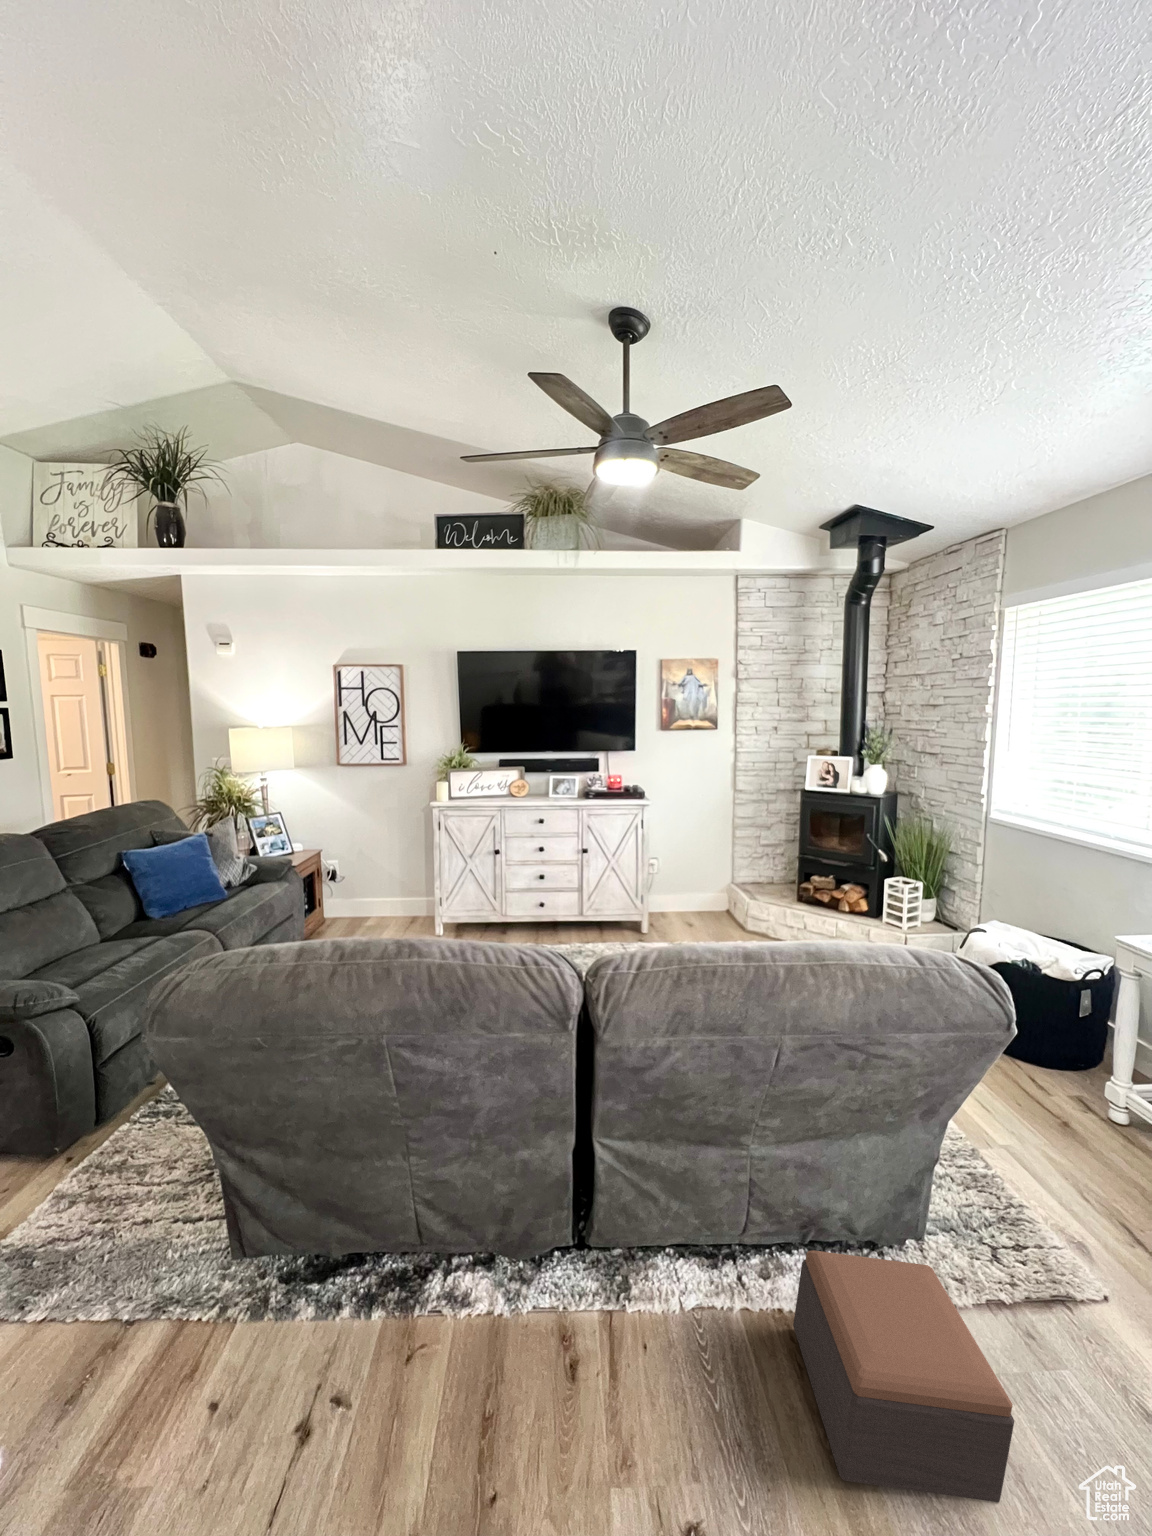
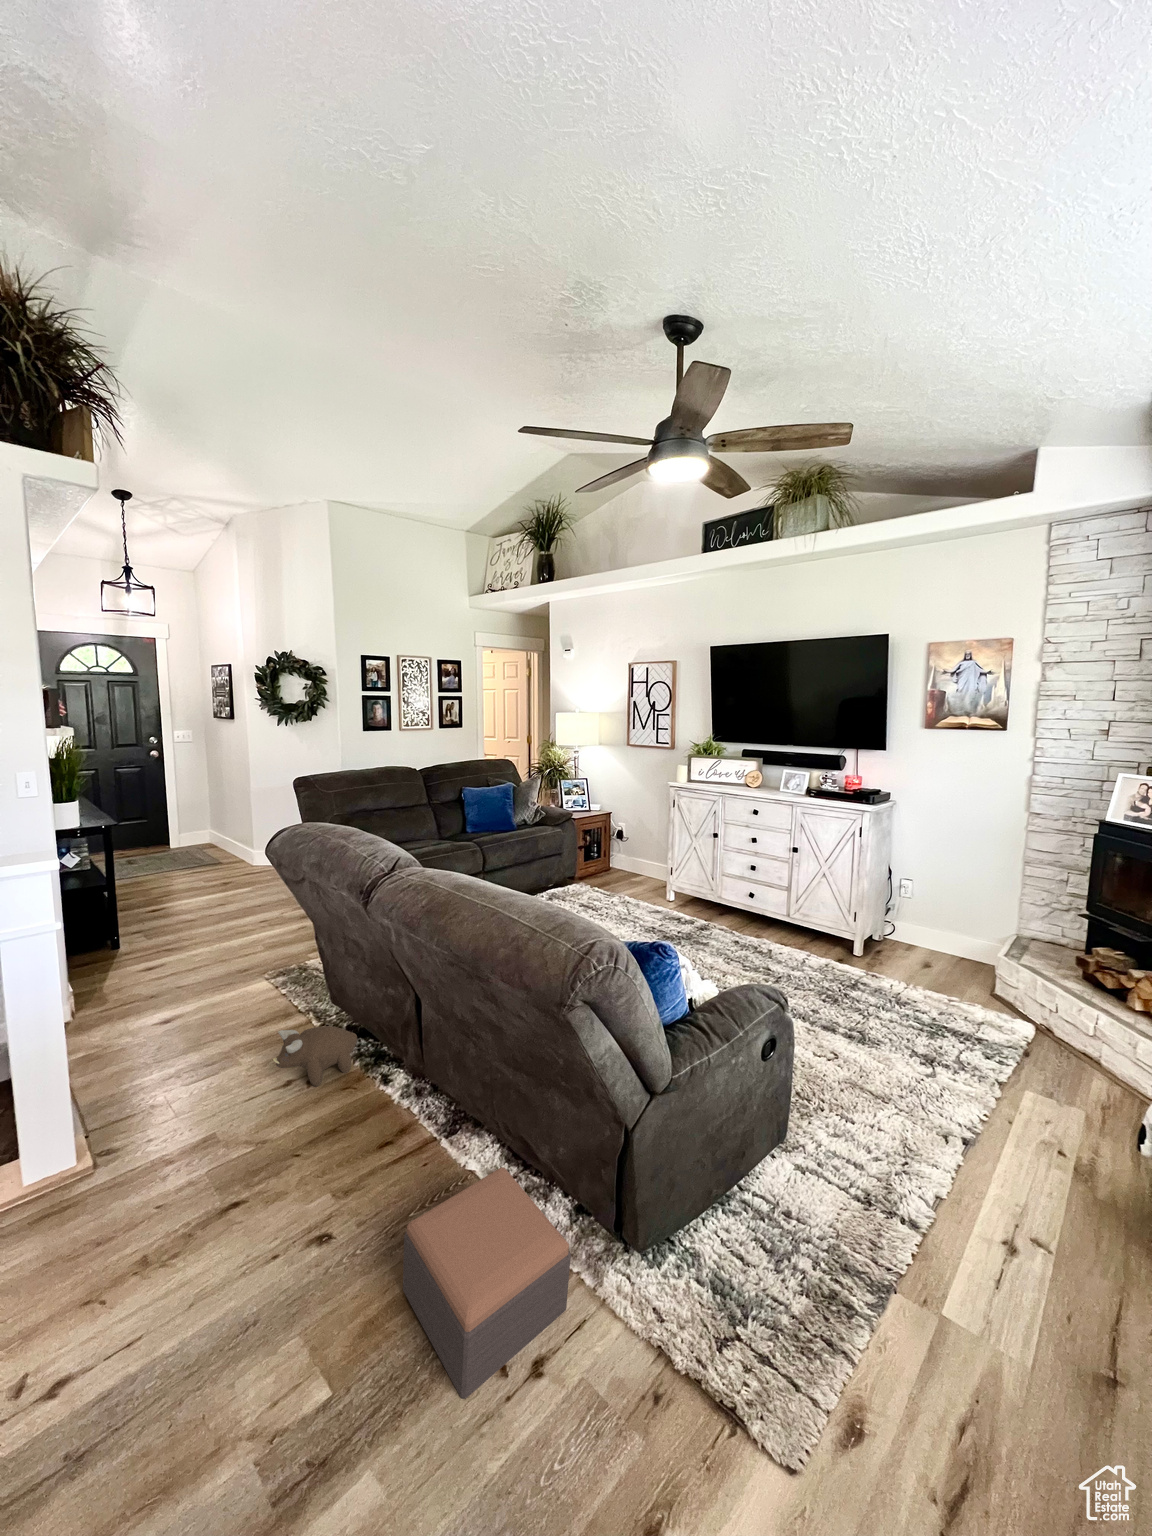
plush toy: none [268,1267,378,1417] -> present [273,1026,357,1087]

